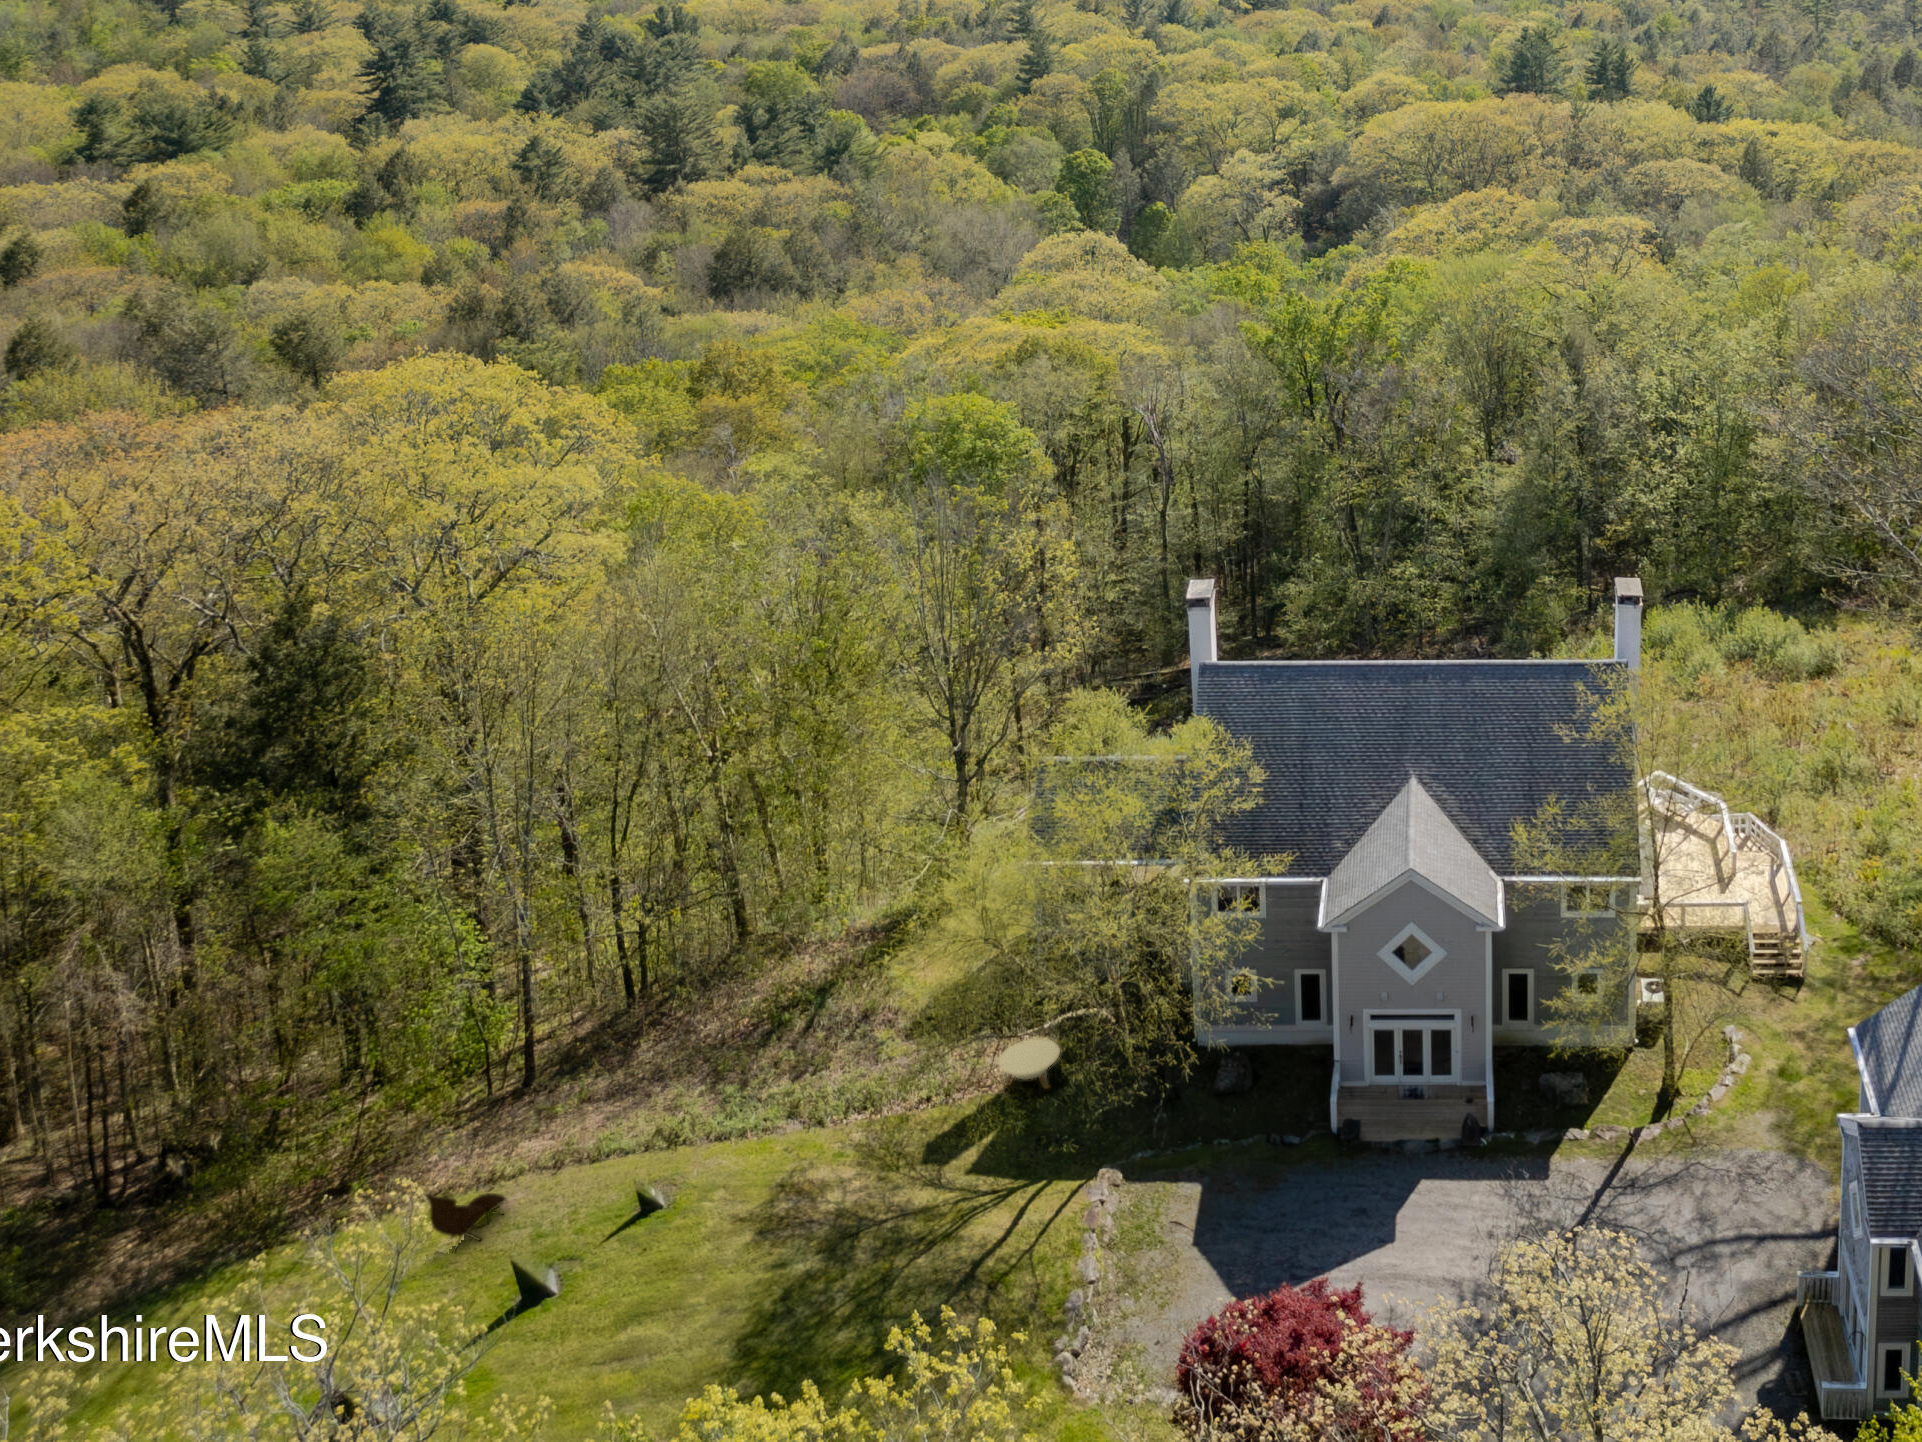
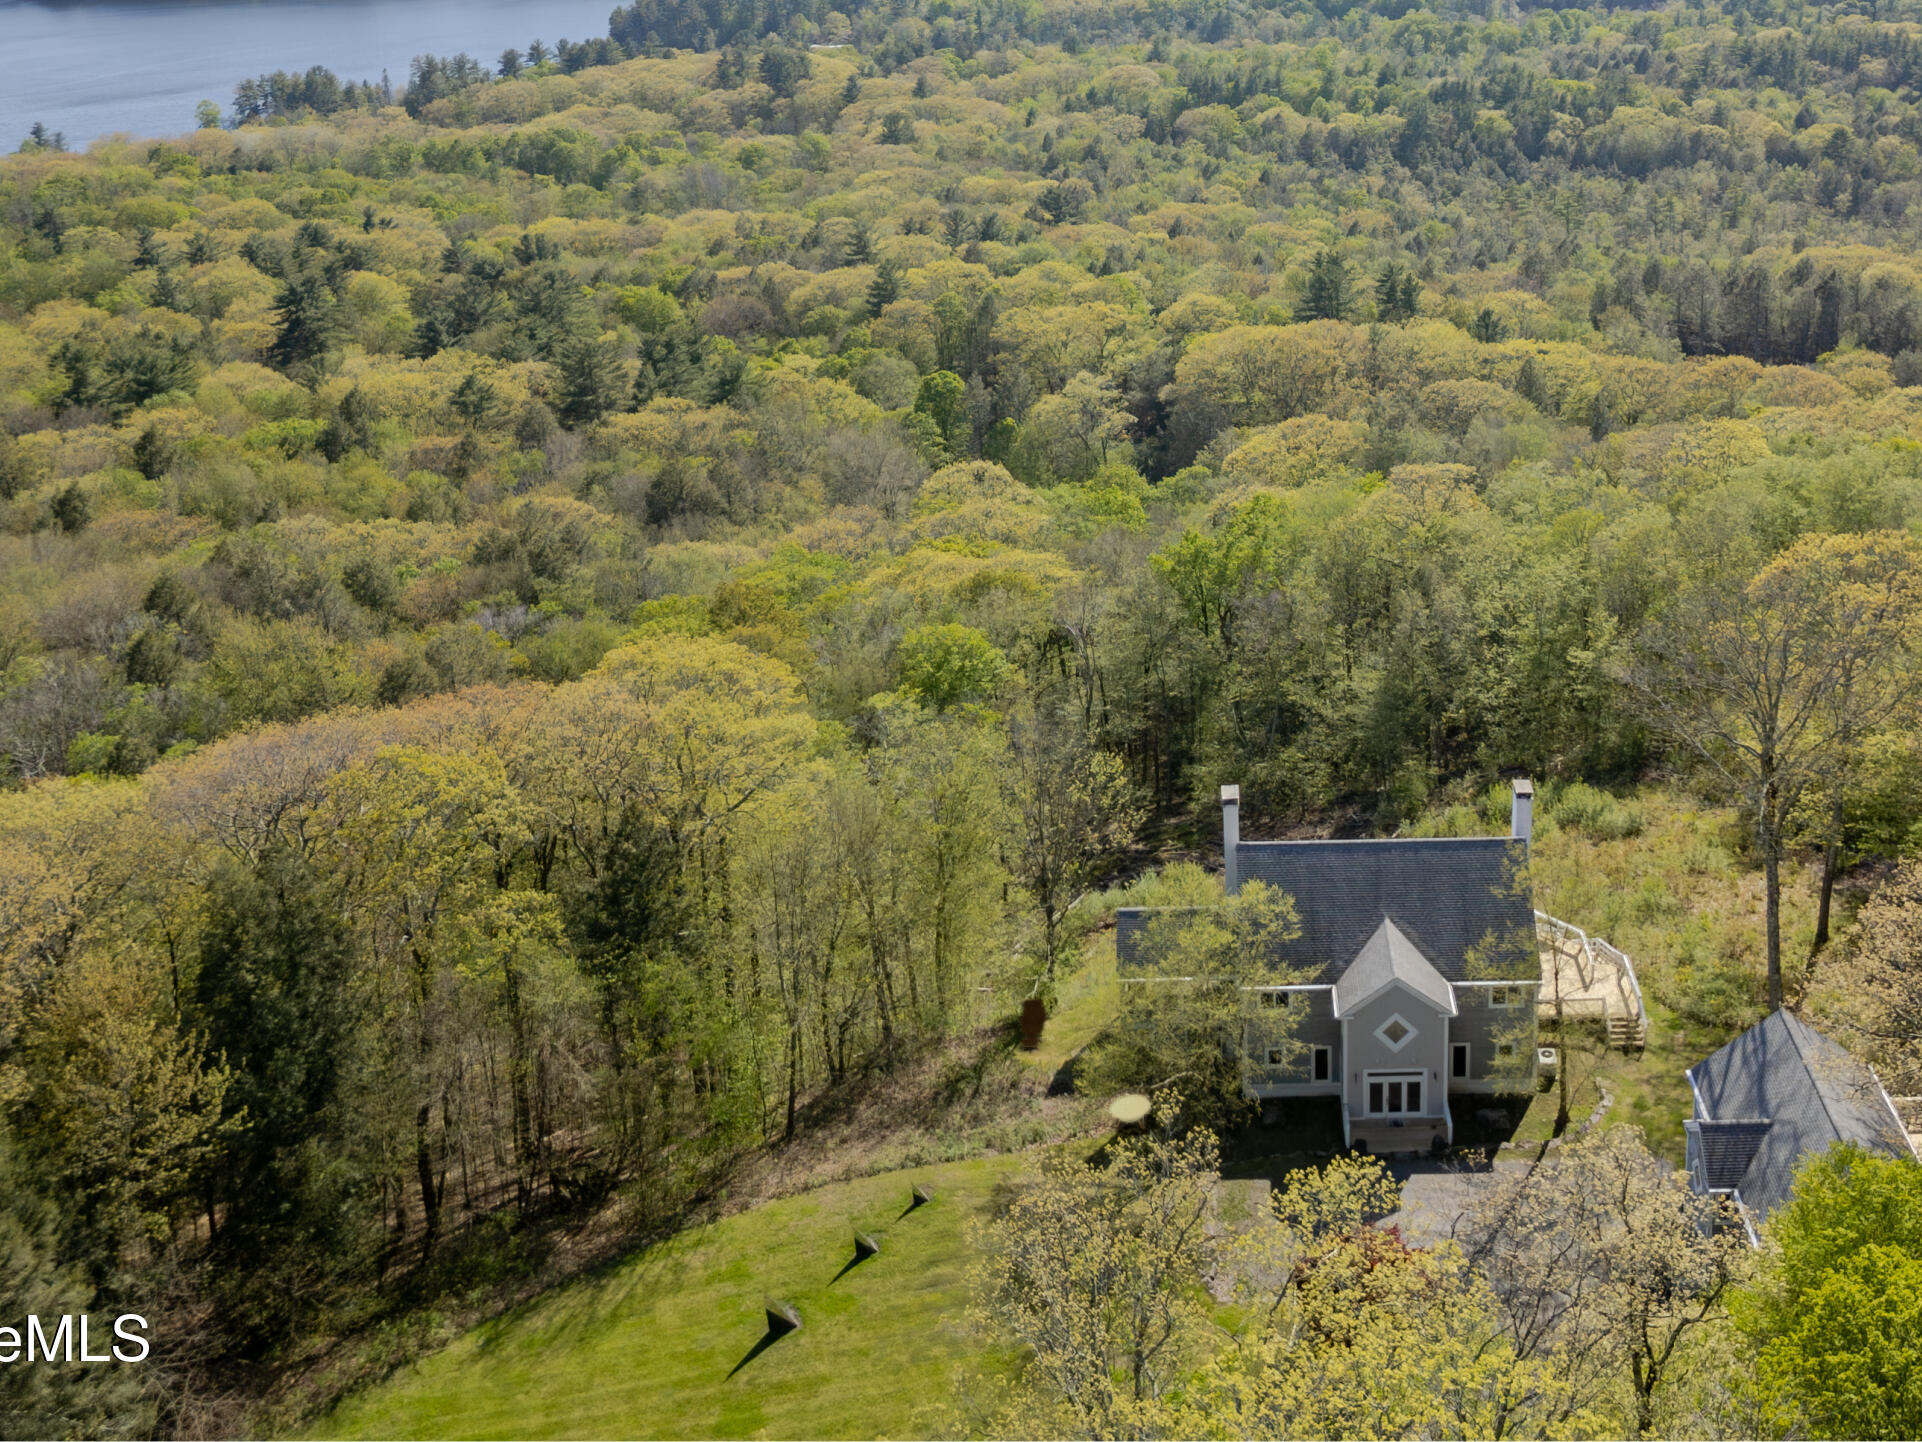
lounge chair: present [425,1193,506,1251] -> present [1018,998,1047,1051]

